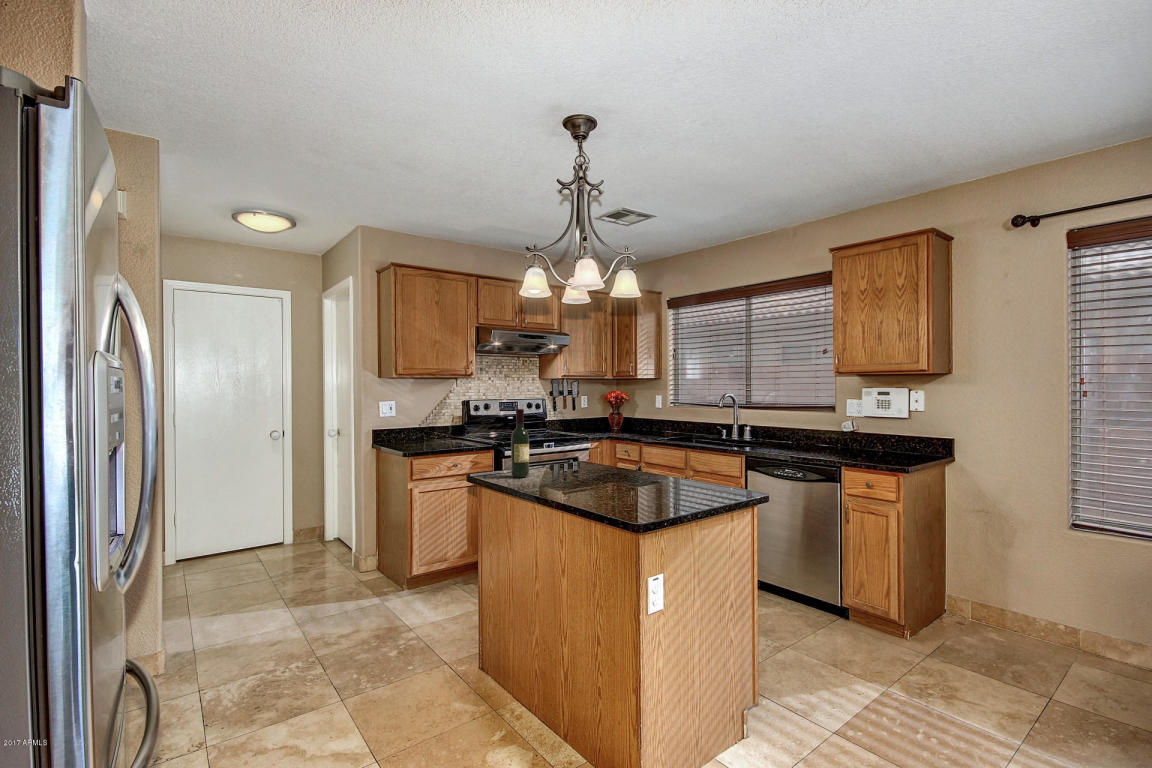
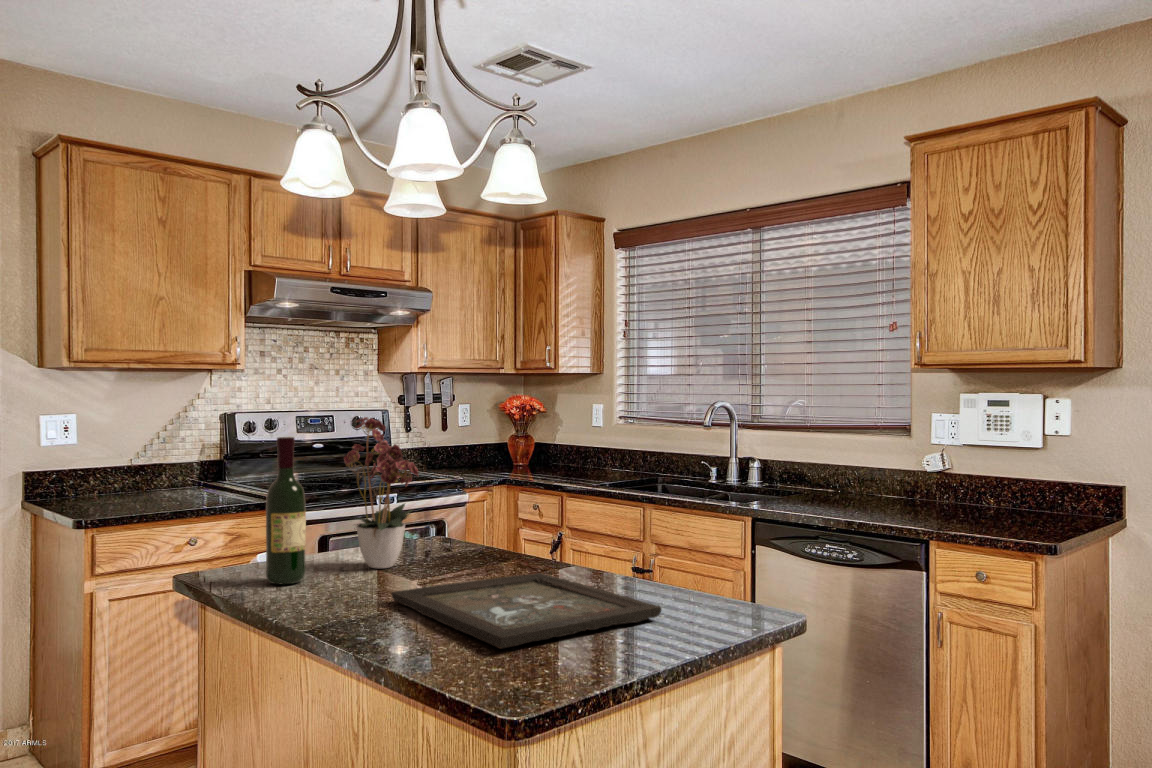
flower arrangement: none [541,396,584,472] -> present [344,417,418,568]
tray: none [572,474,700,501] -> present [392,573,661,648]

